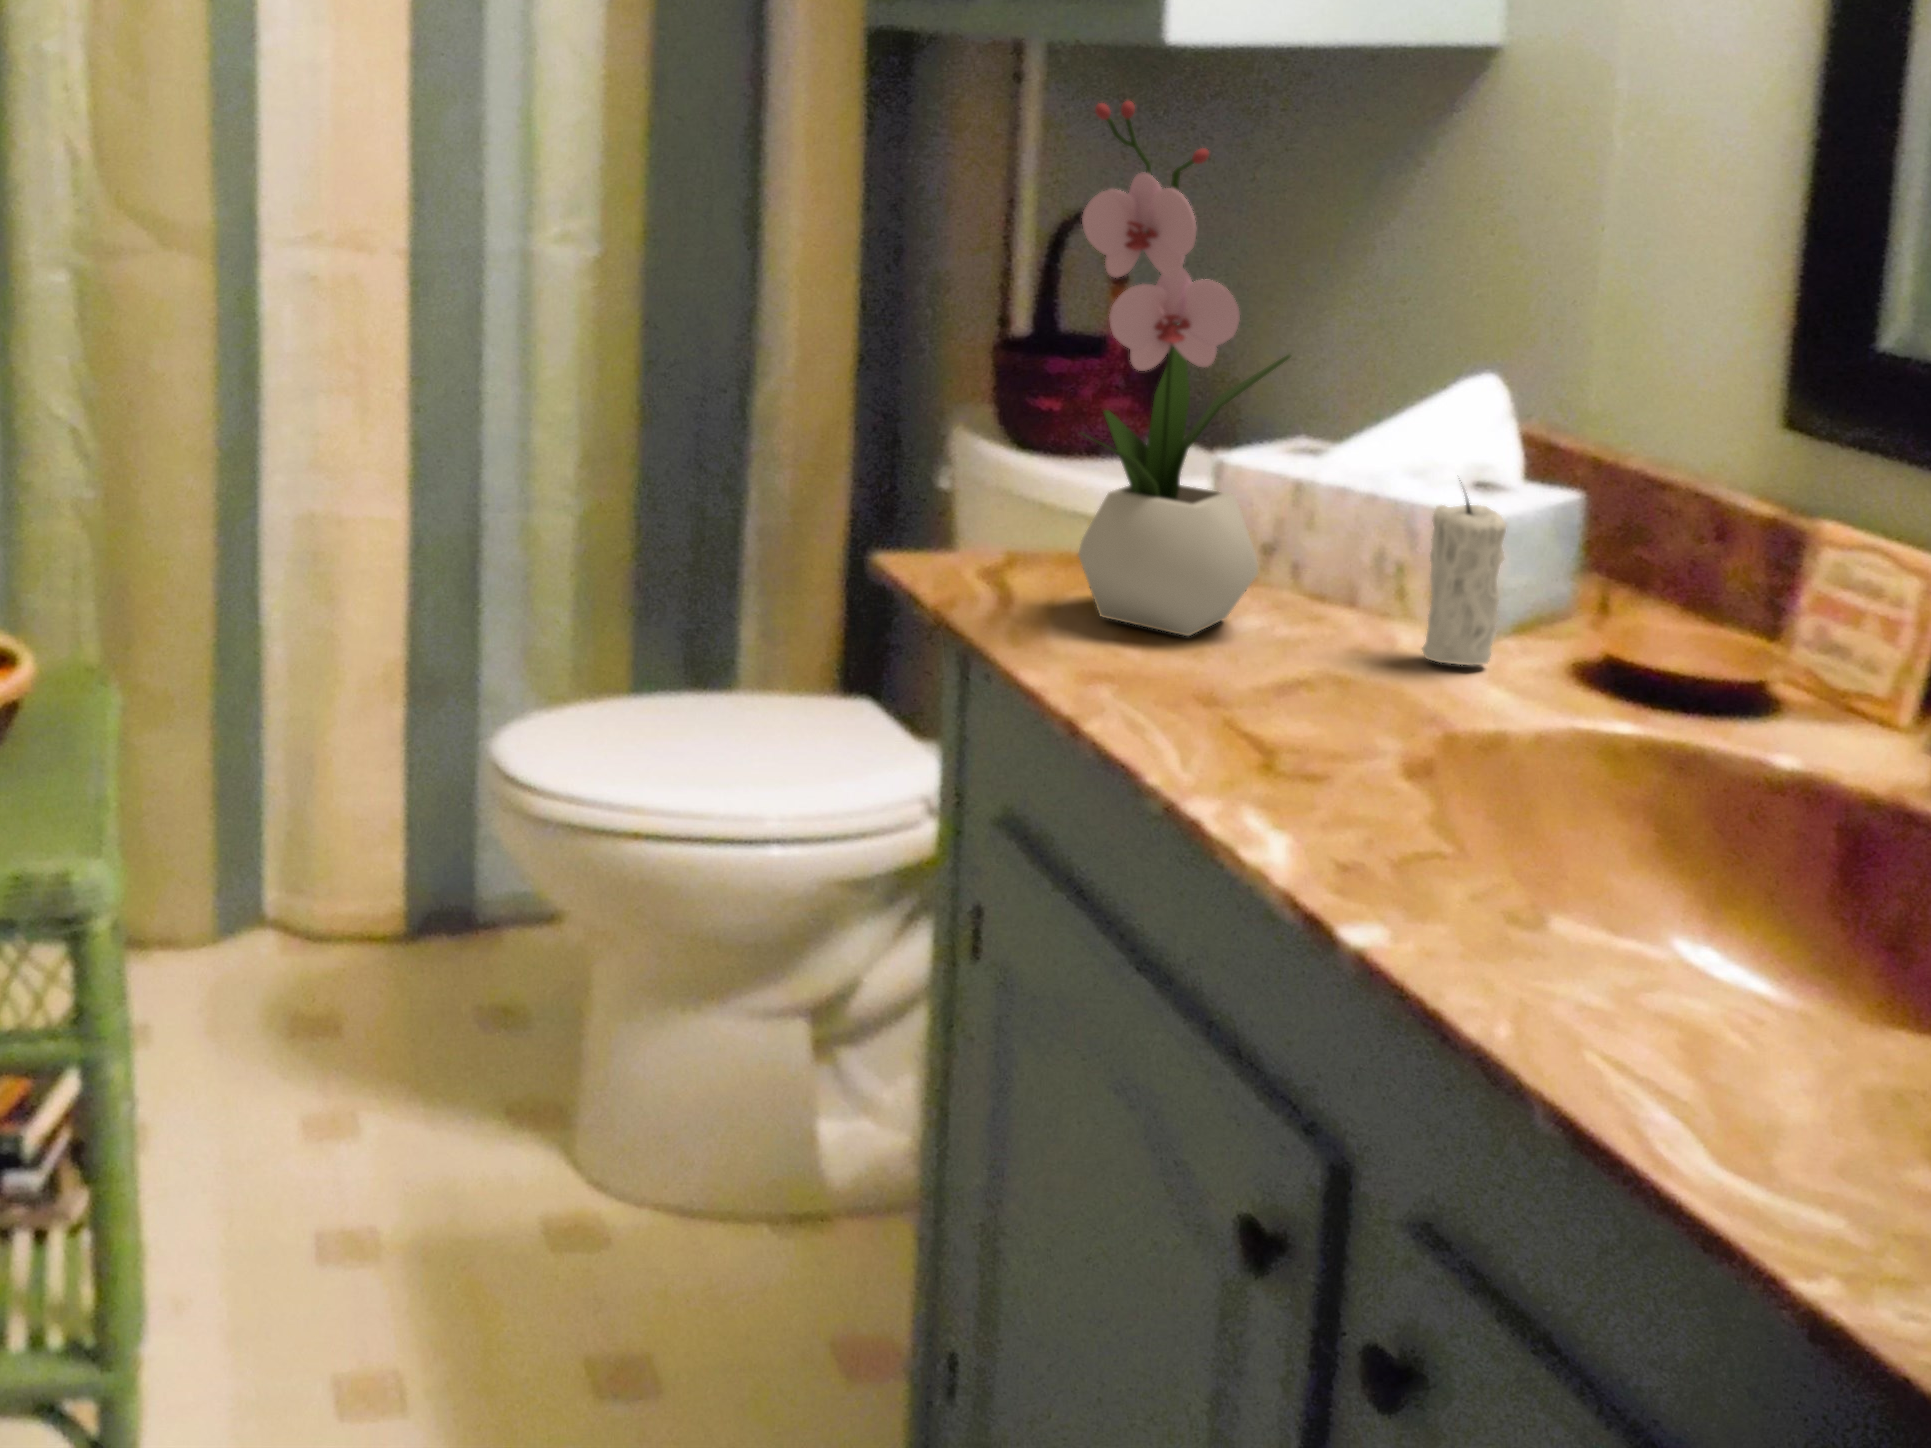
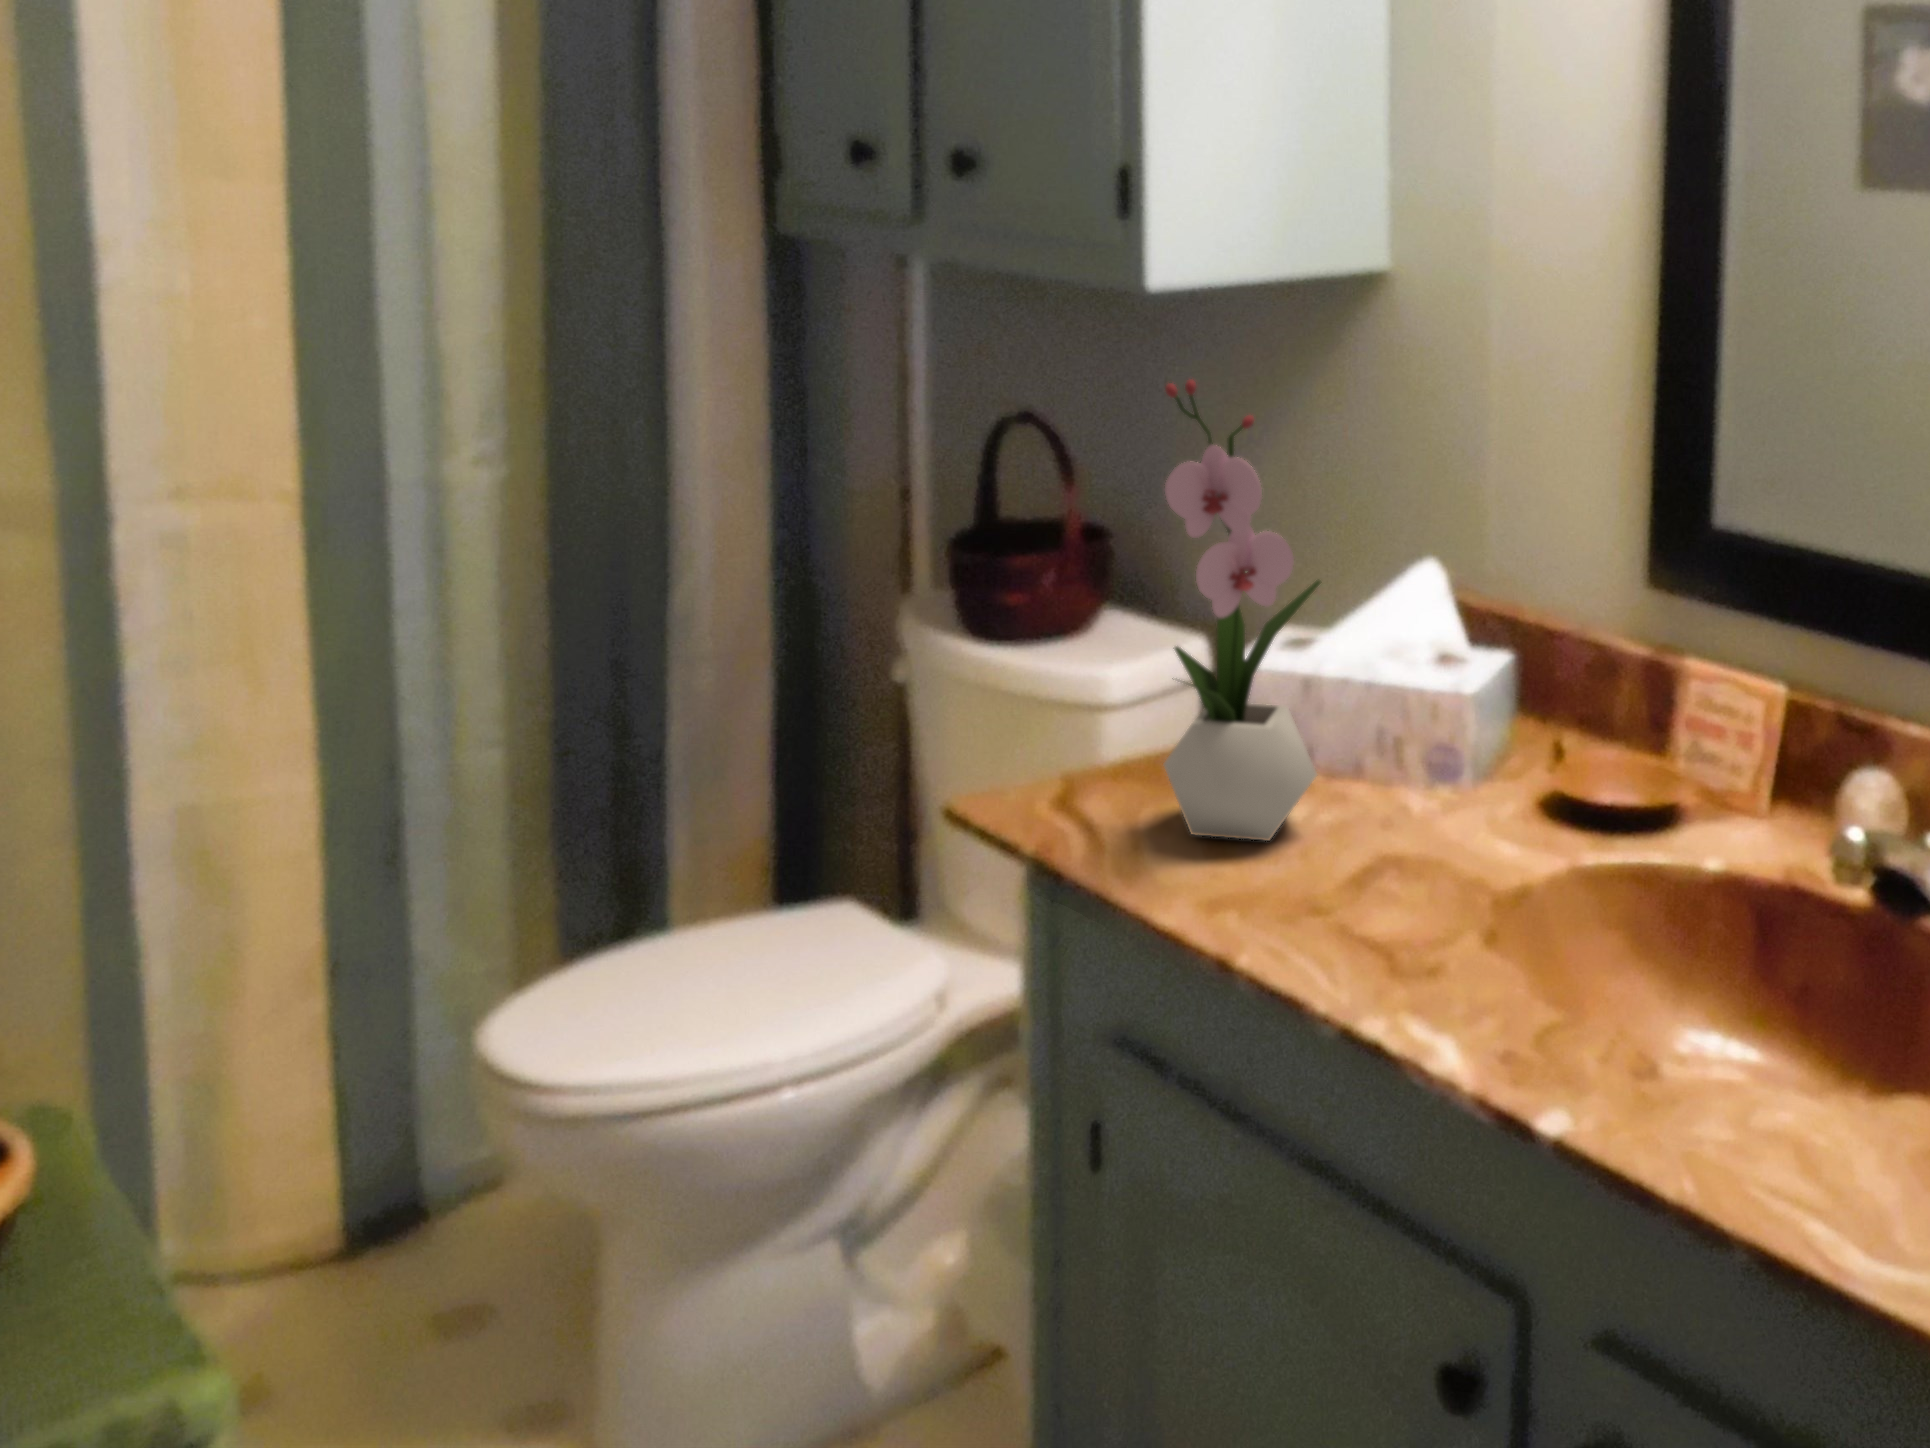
candle: present [1422,482,1507,665] -> none [1444,669,1500,826]

